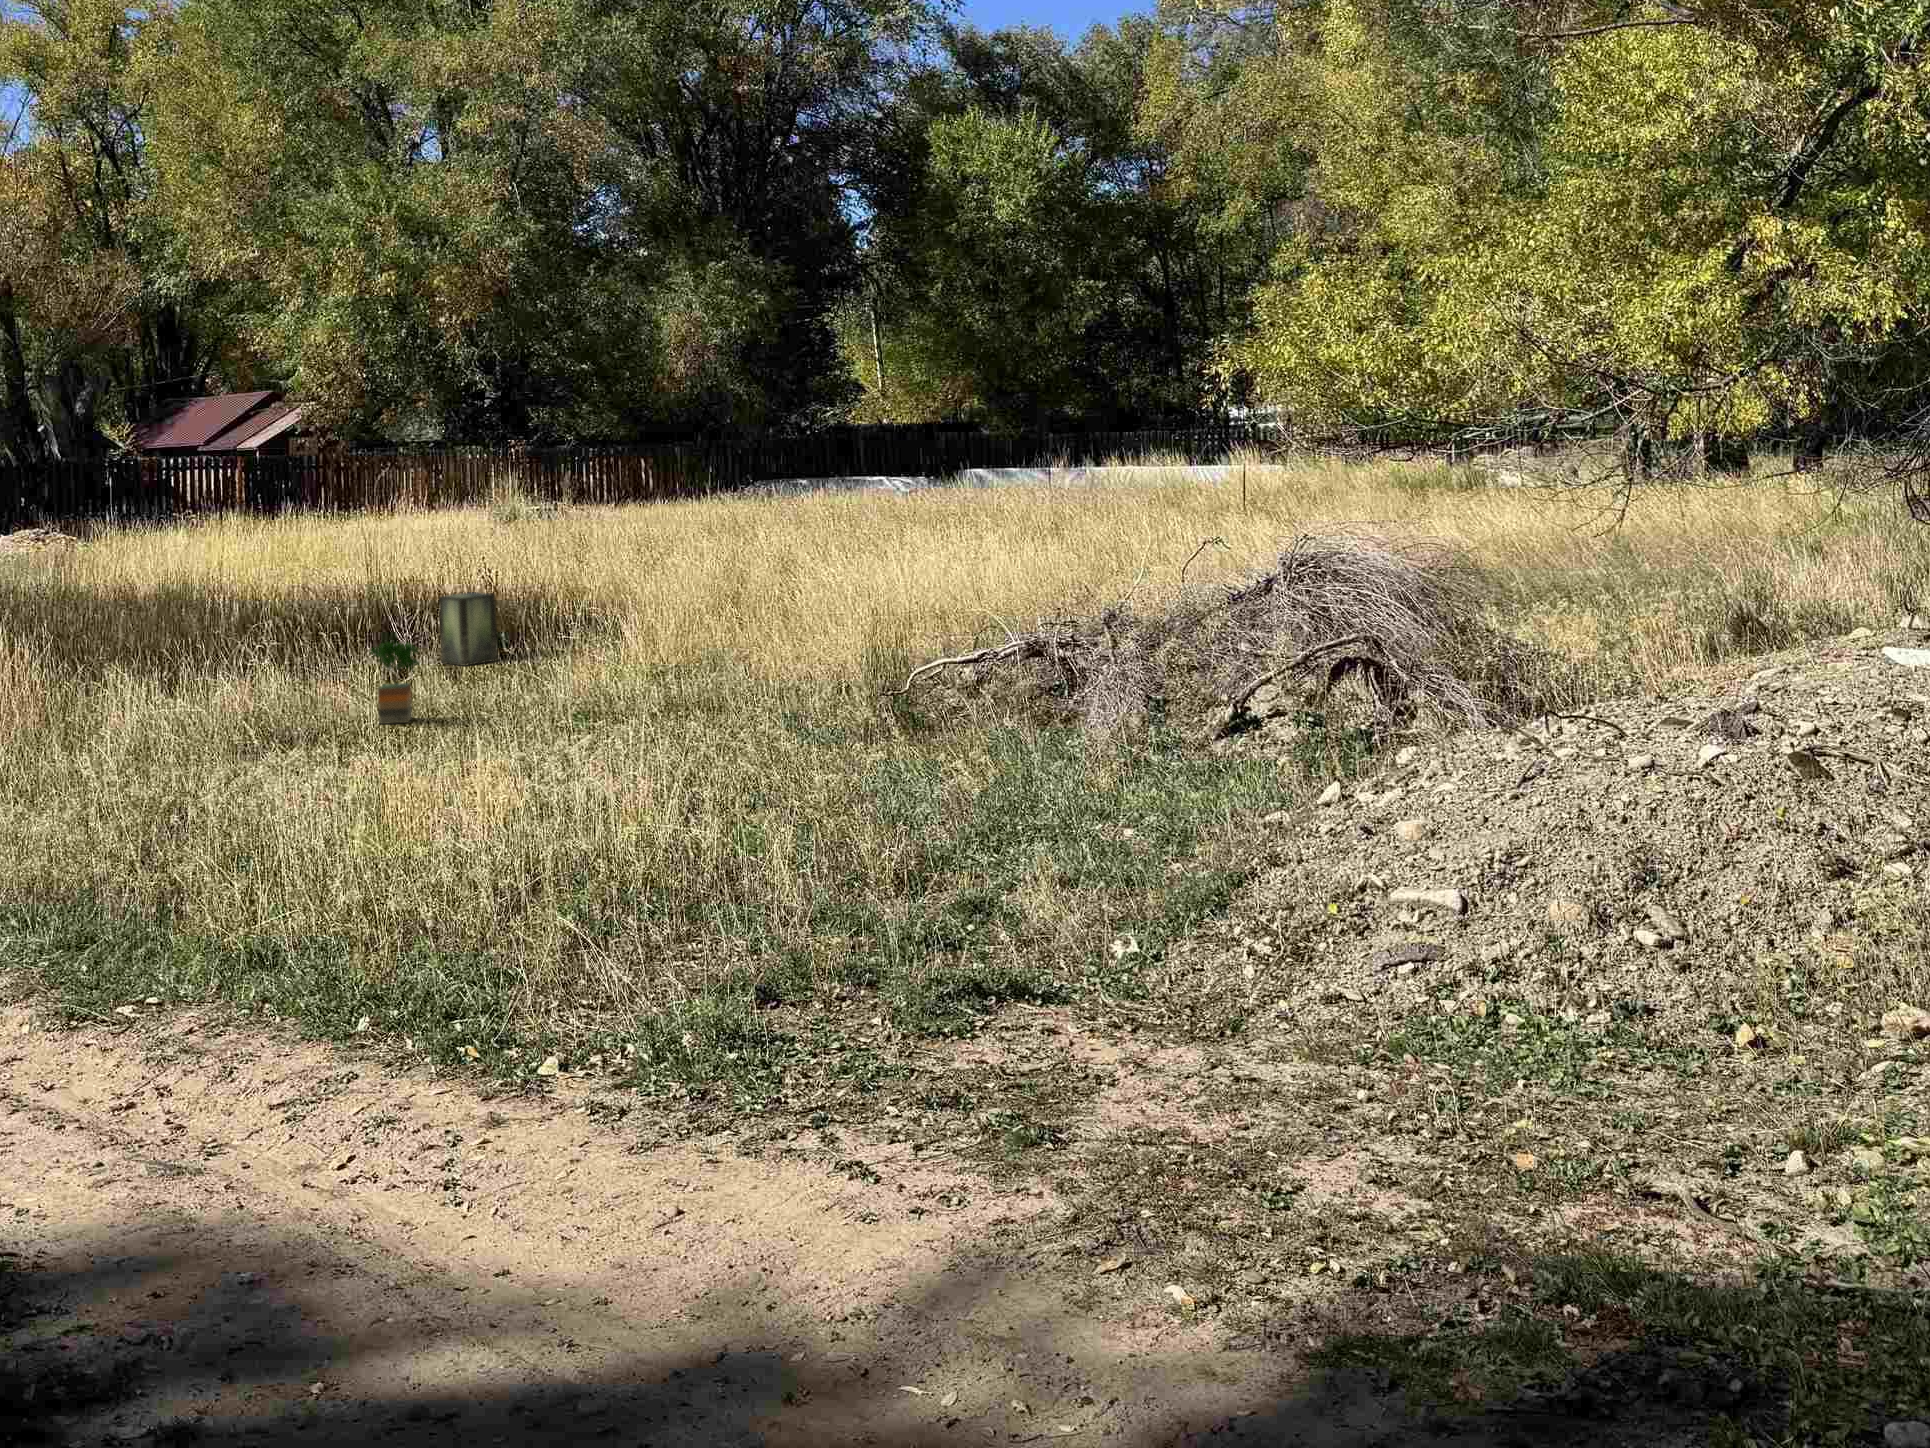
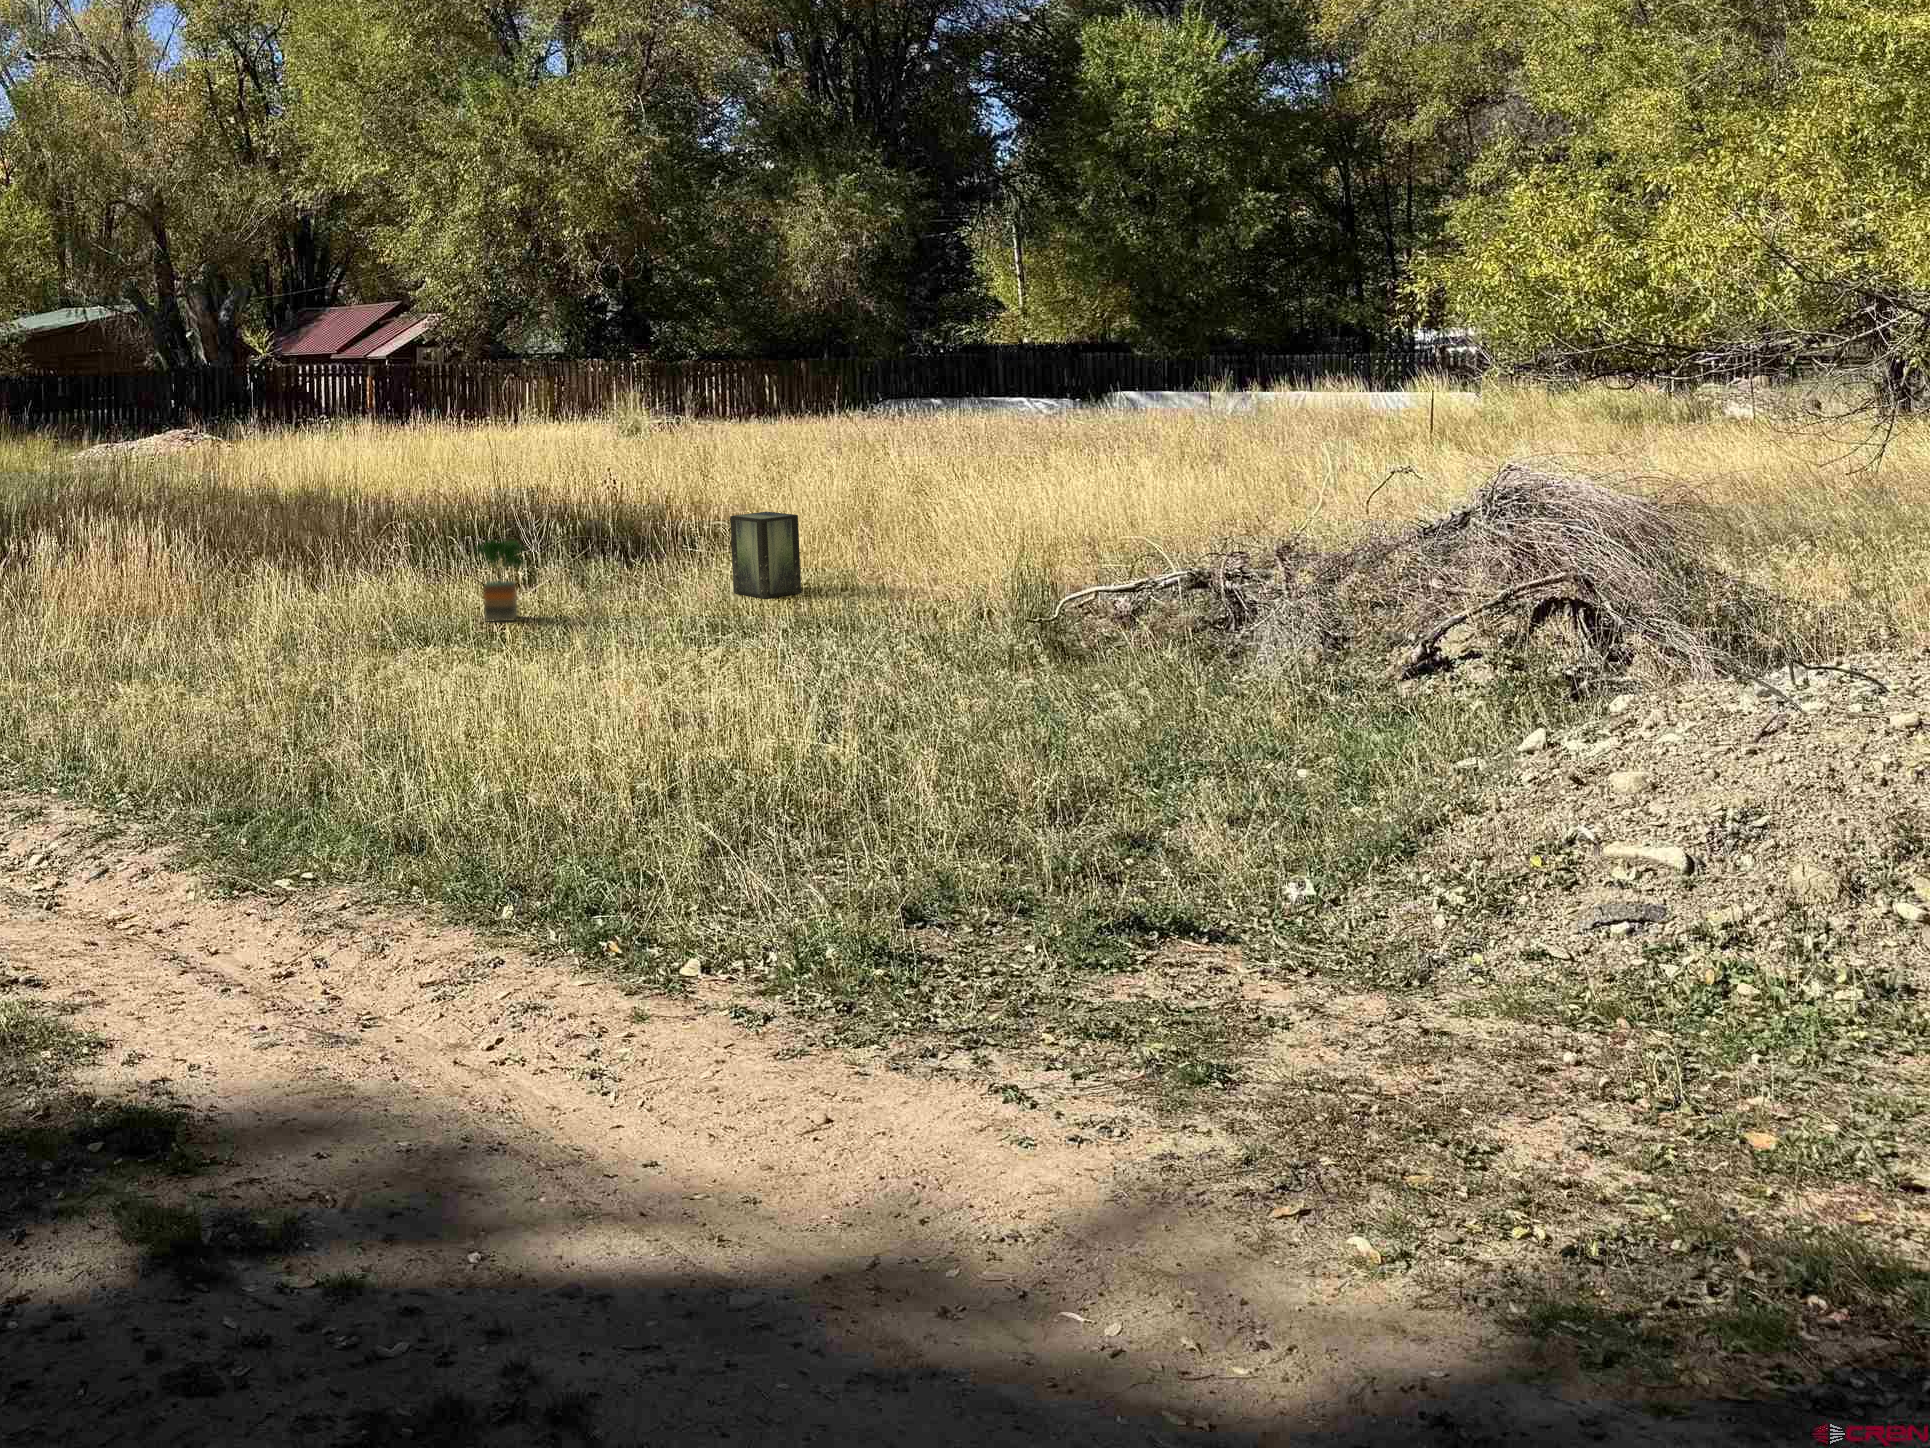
storage box: present [439,592,498,666] -> present [730,512,801,598]

